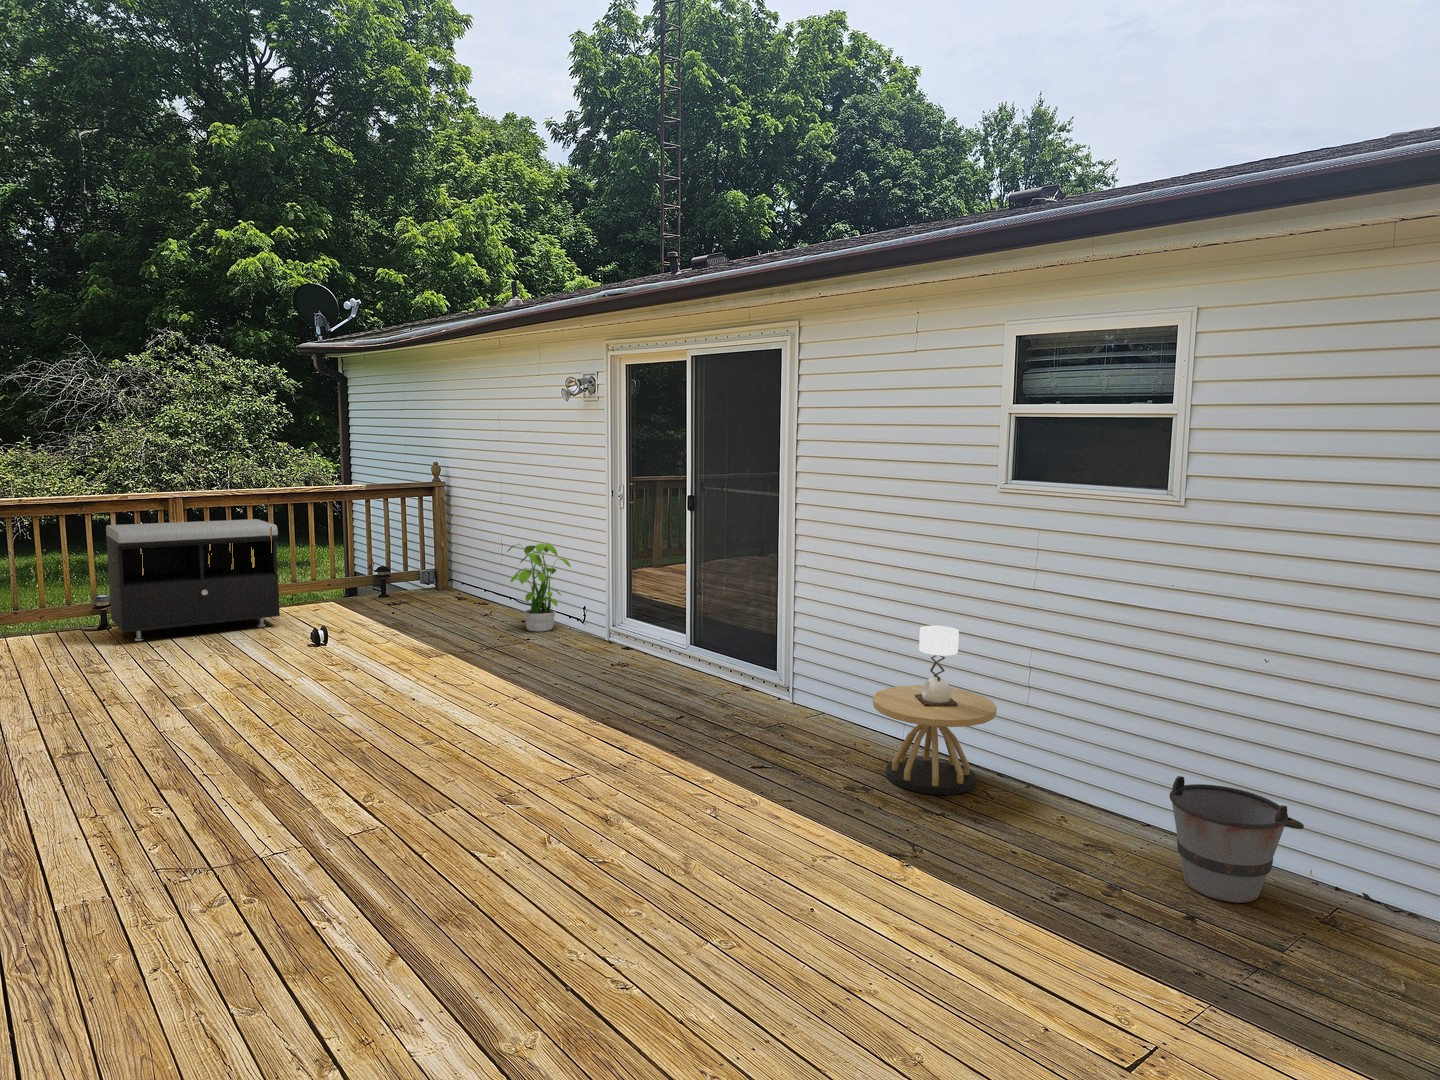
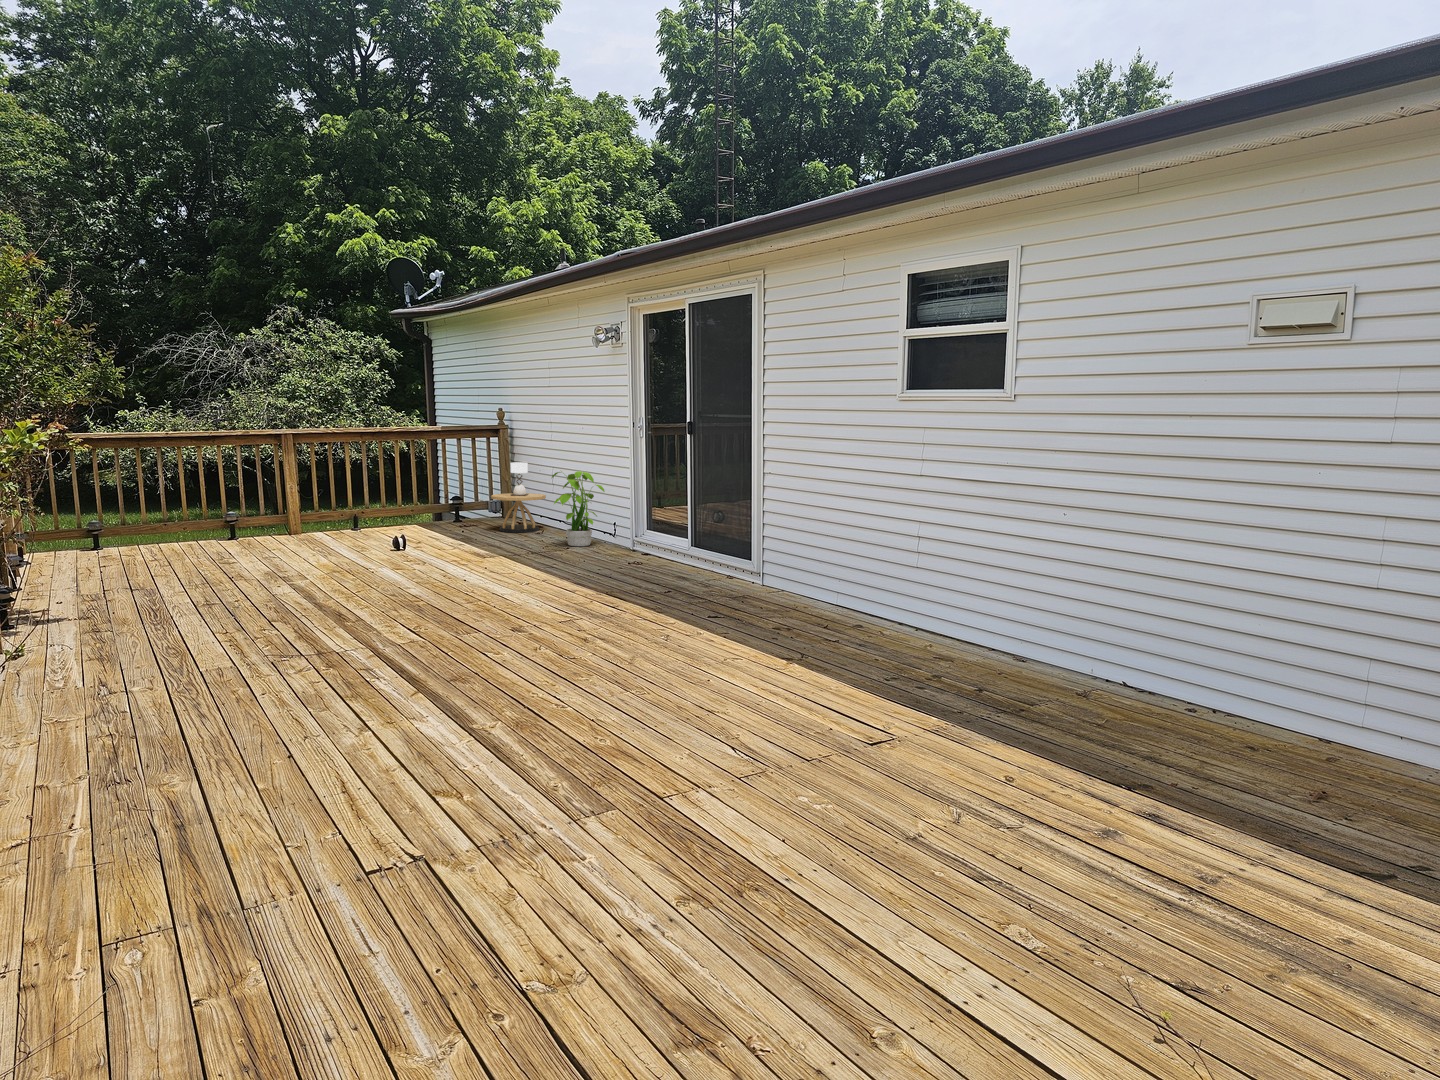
storage bench: present [106,519,280,641] -> none [234,453,369,547]
side table: present [873,626,997,795] -> present [491,462,546,533]
bucket: present [1169,776,1304,903] -> none [984,605,1083,692]

